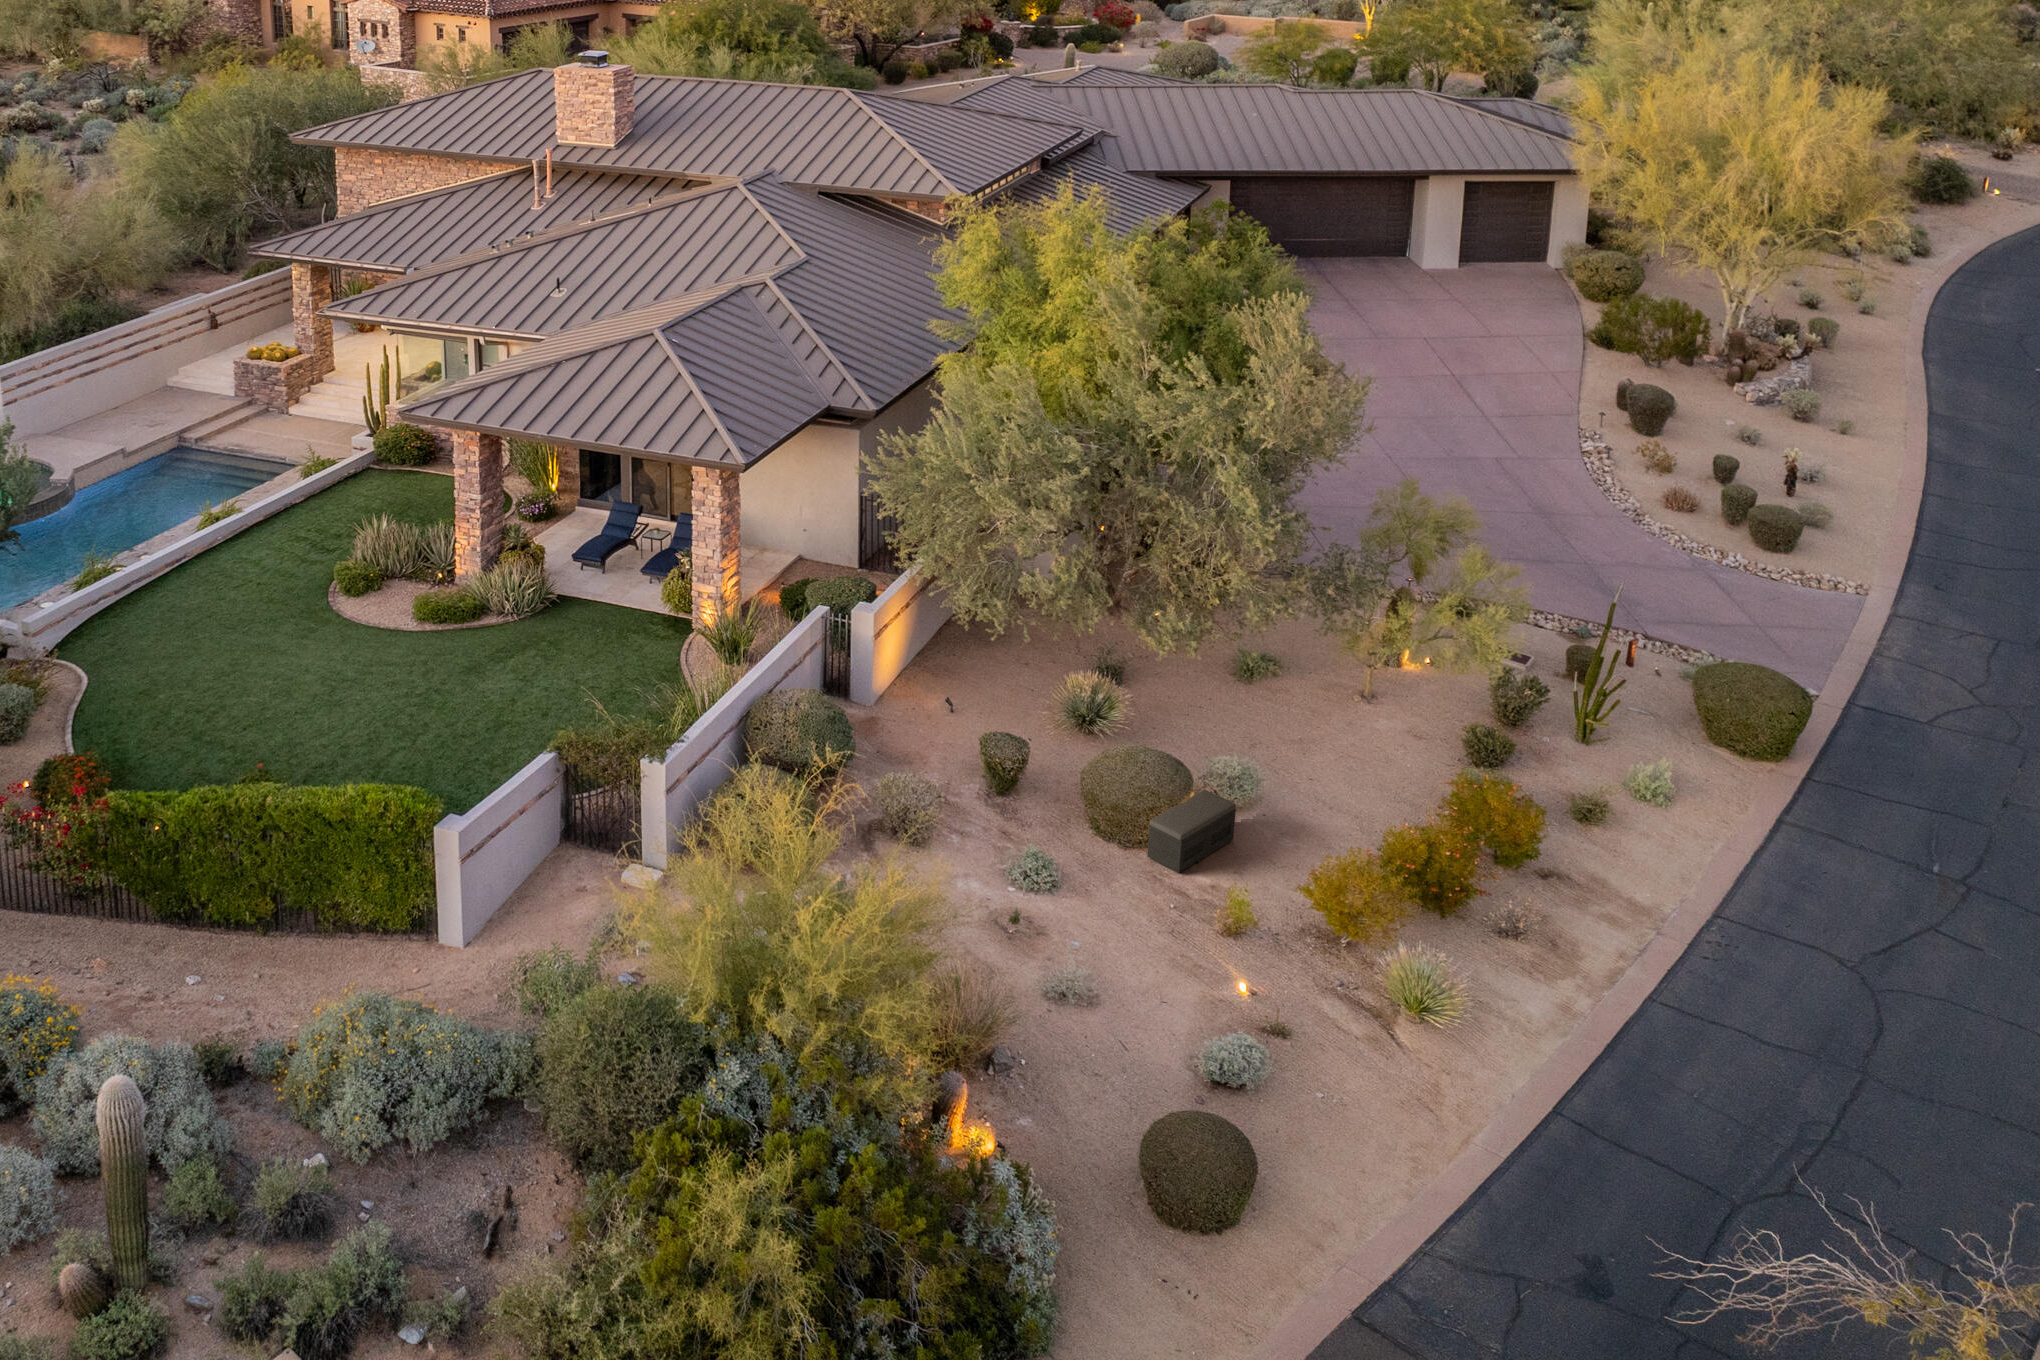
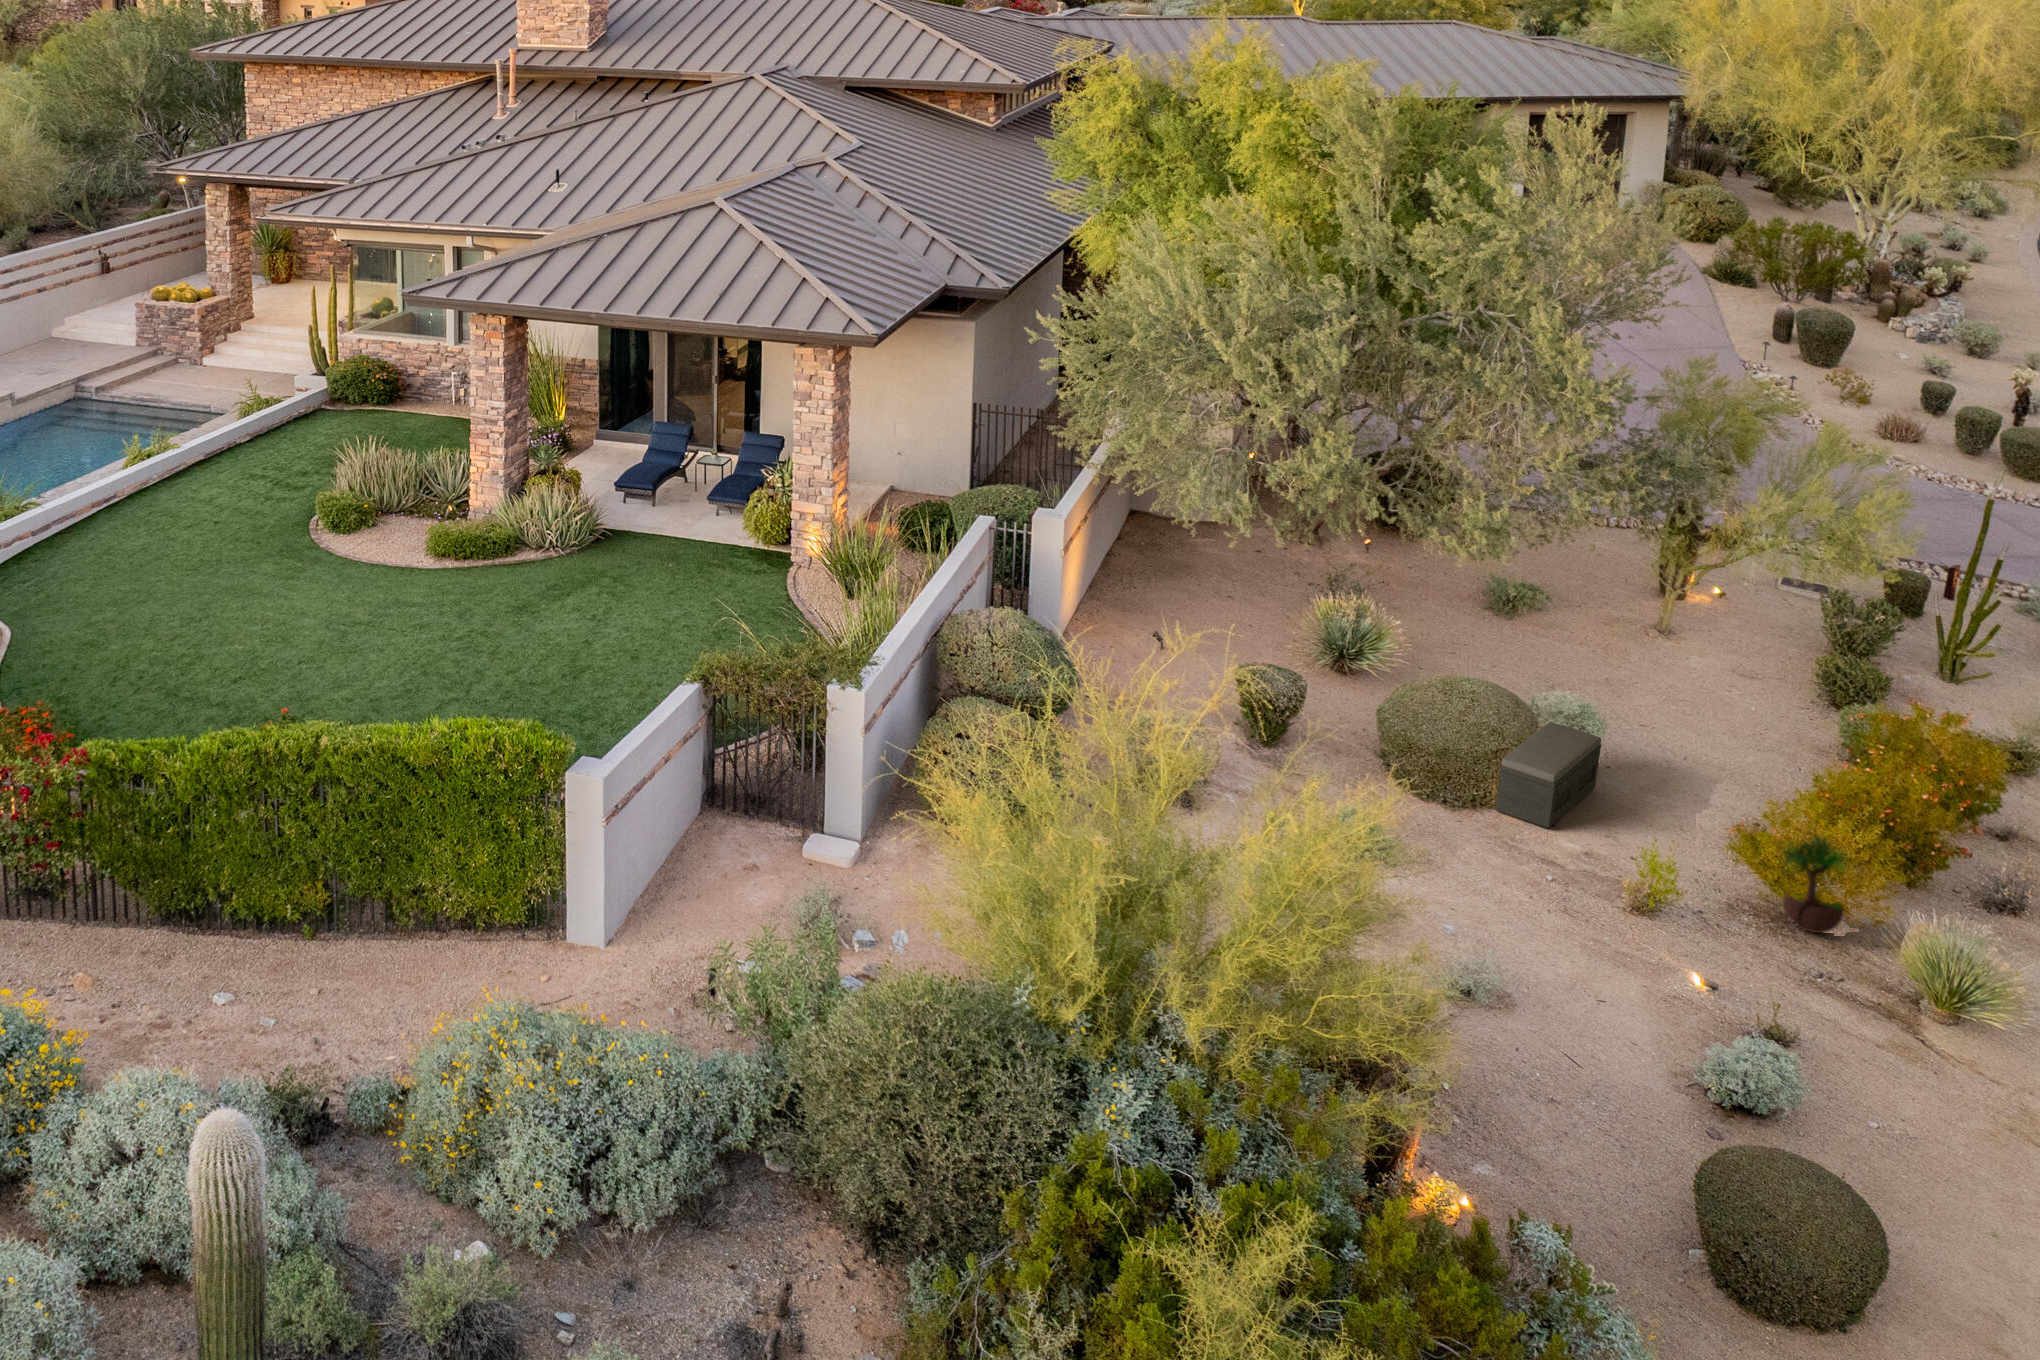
potted tree: none [1297,883,1349,961] -> present [1775,834,1849,933]

